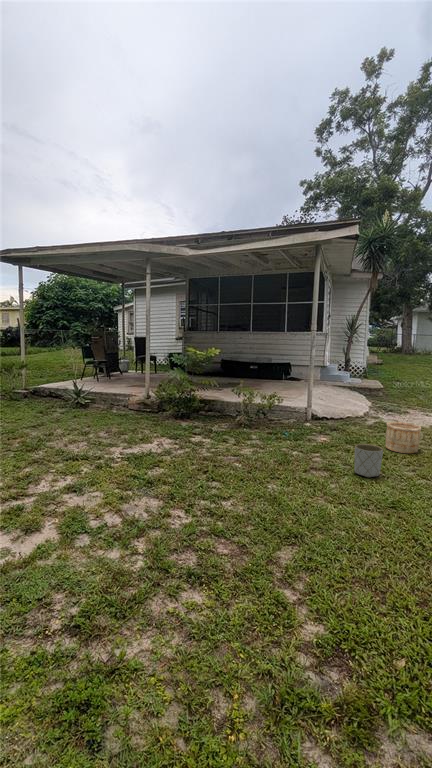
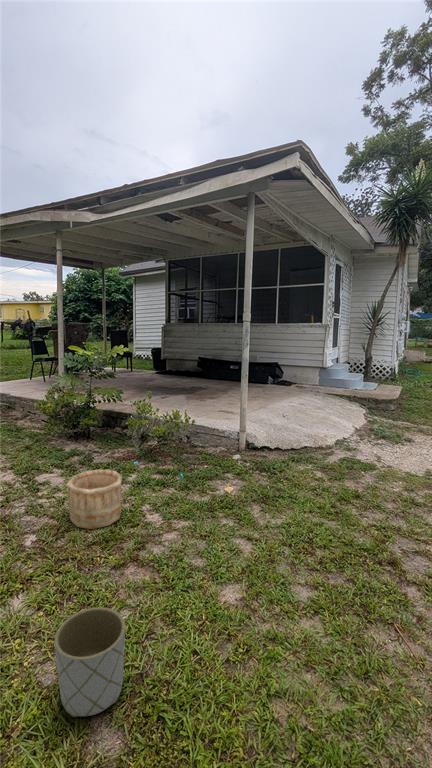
wooden bucket: present [386,422,422,453] -> present [66,469,122,529]

